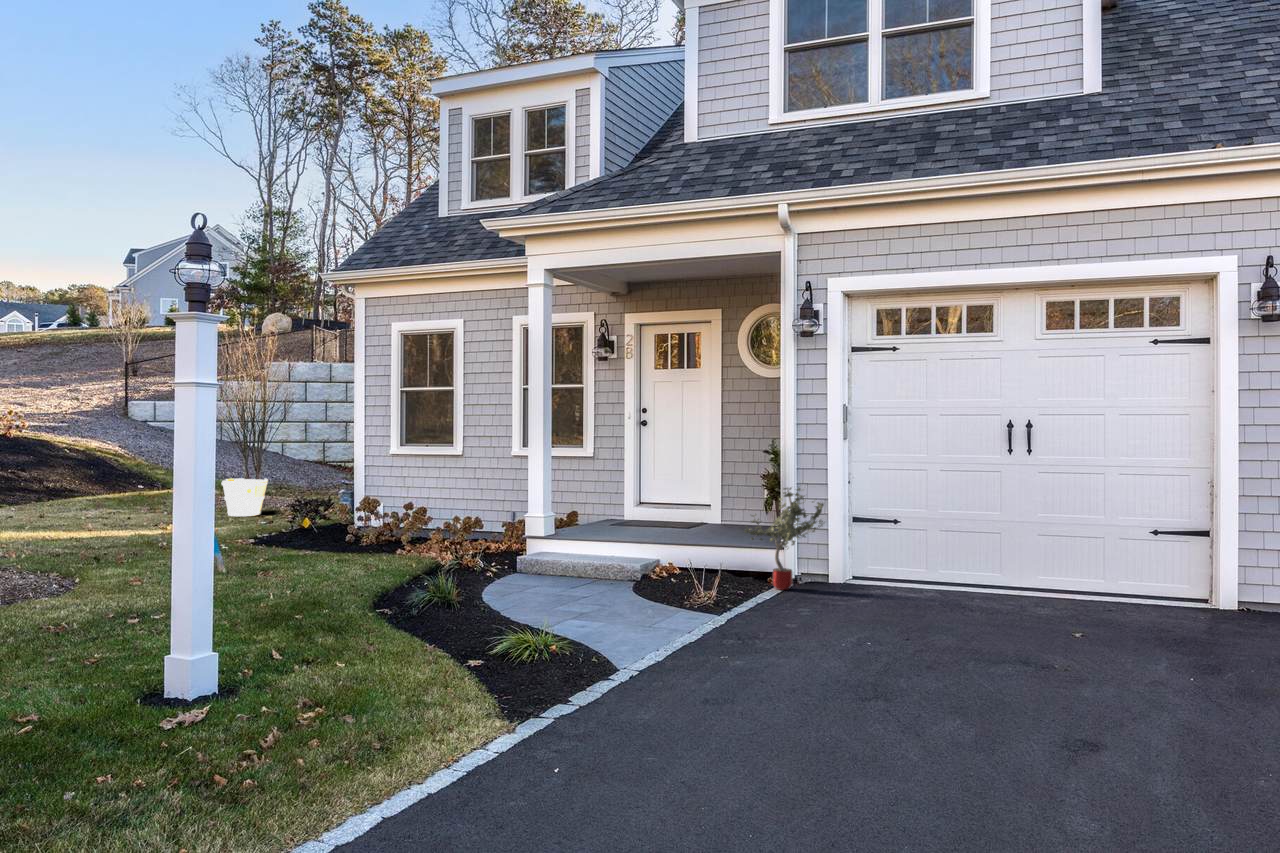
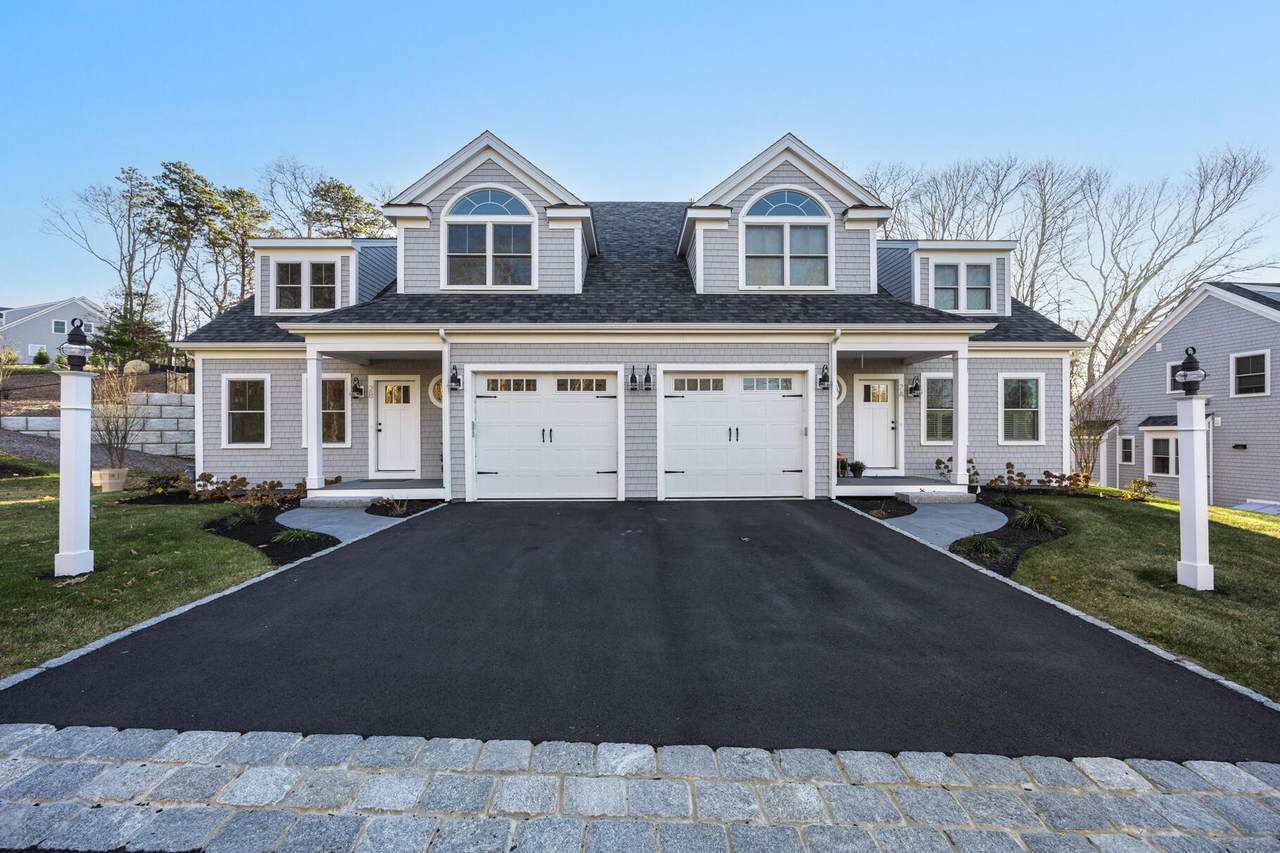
potted tree: present [744,487,824,590] -> none [421,457,459,504]

